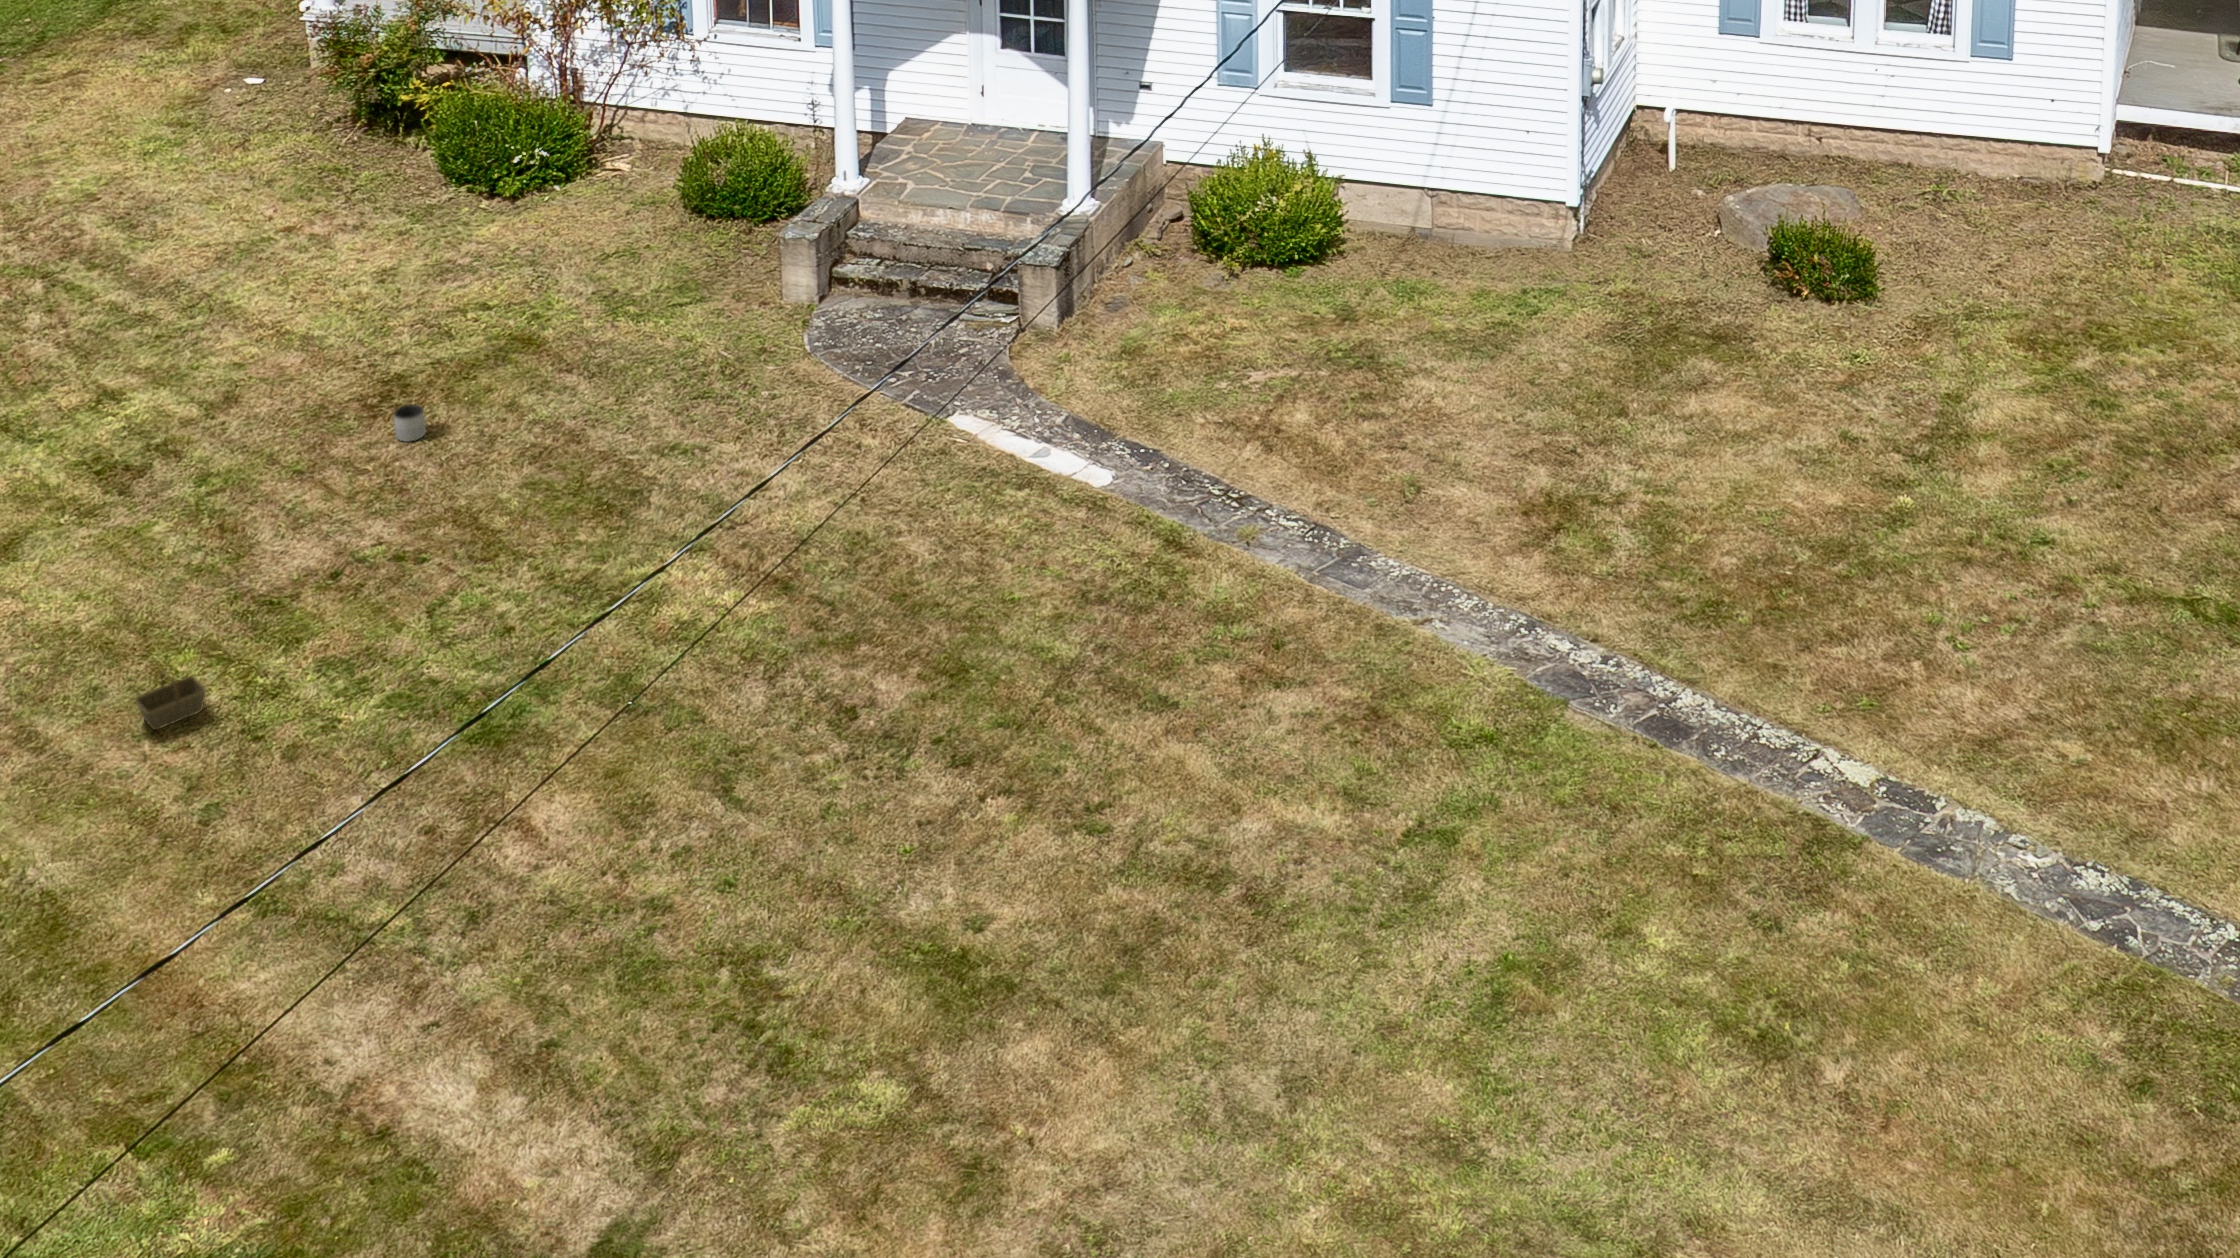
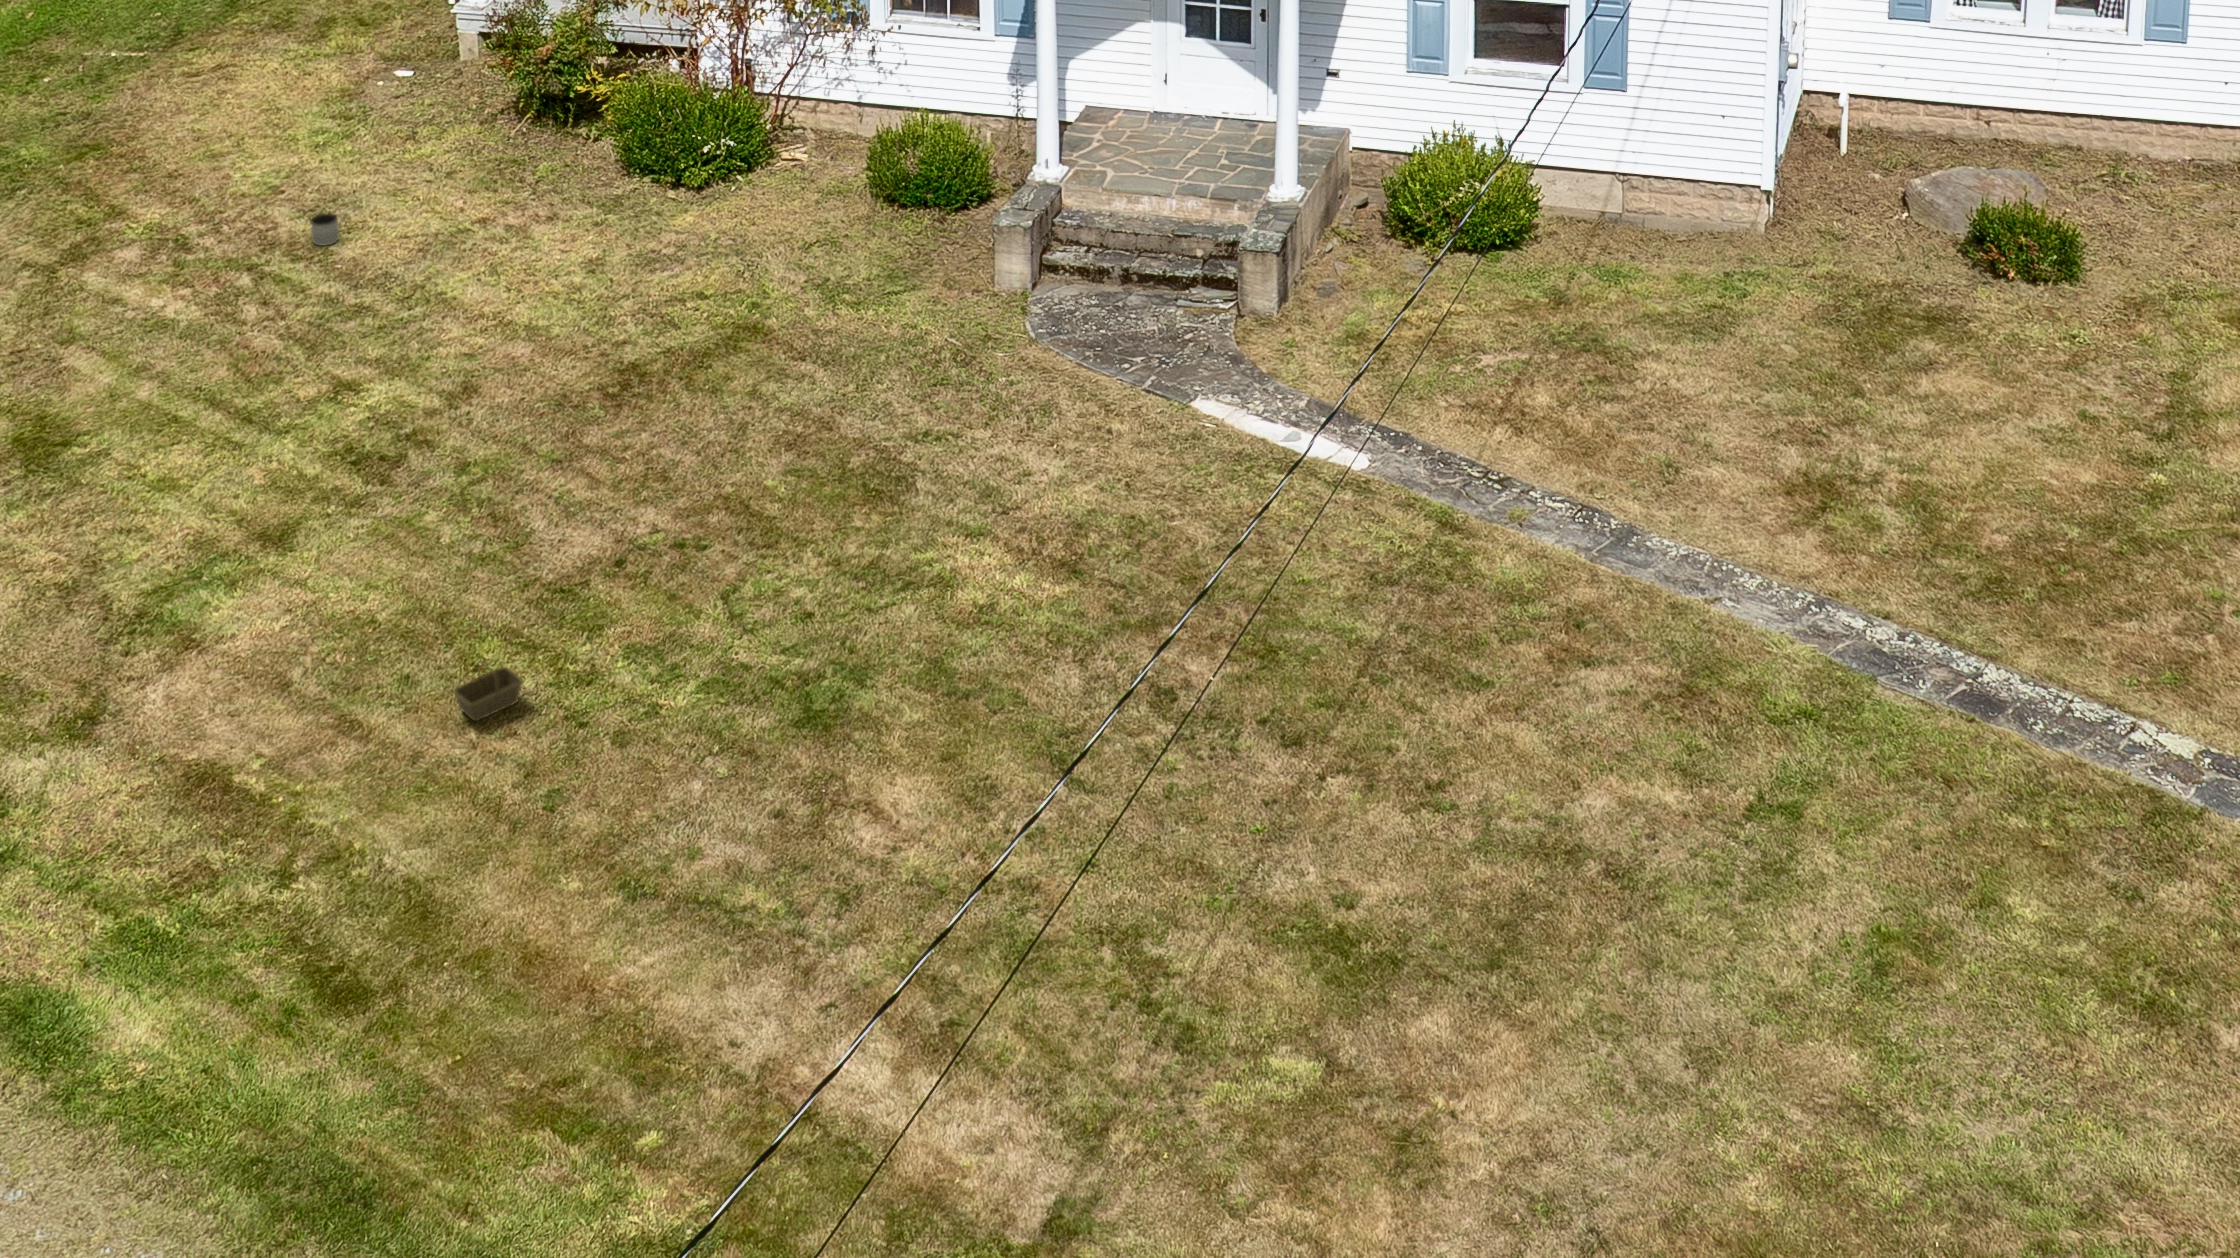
planter: present [393,404,426,442] -> present [310,213,340,246]

